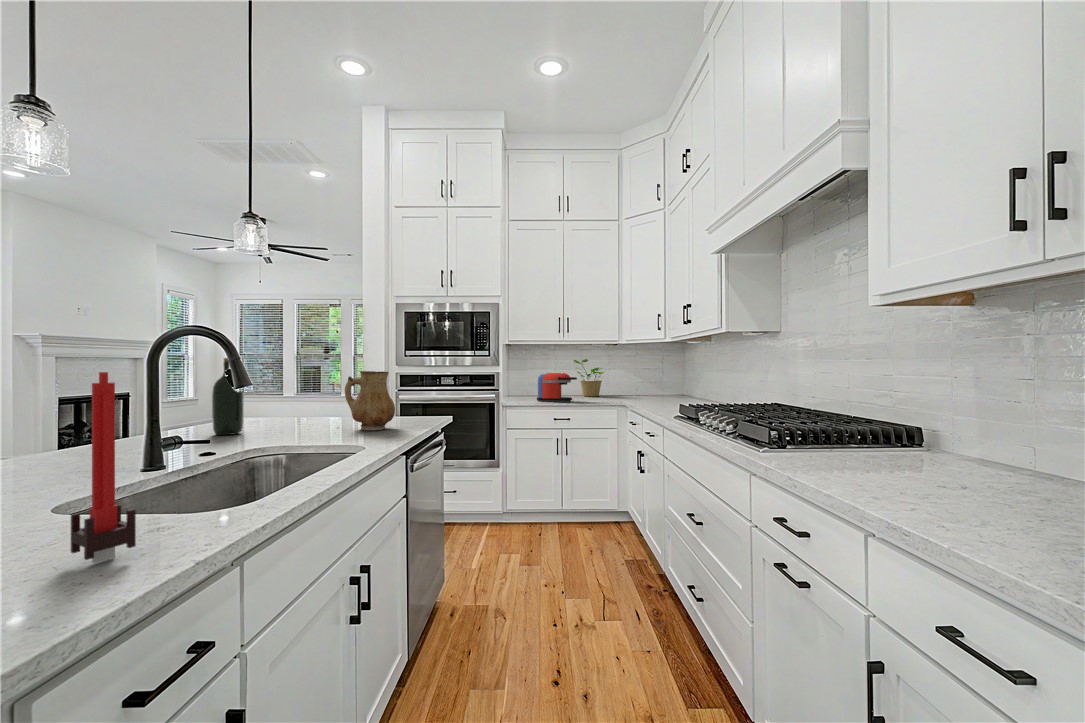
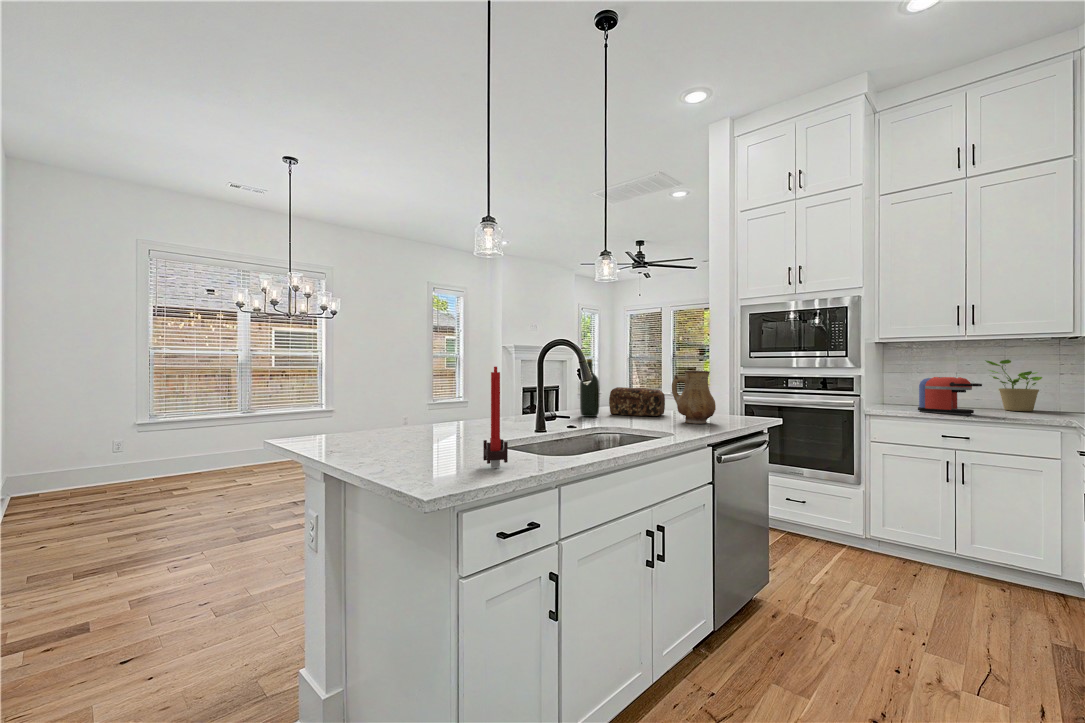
bread loaf: none [256,393,329,428] -> present [609,387,665,416]

